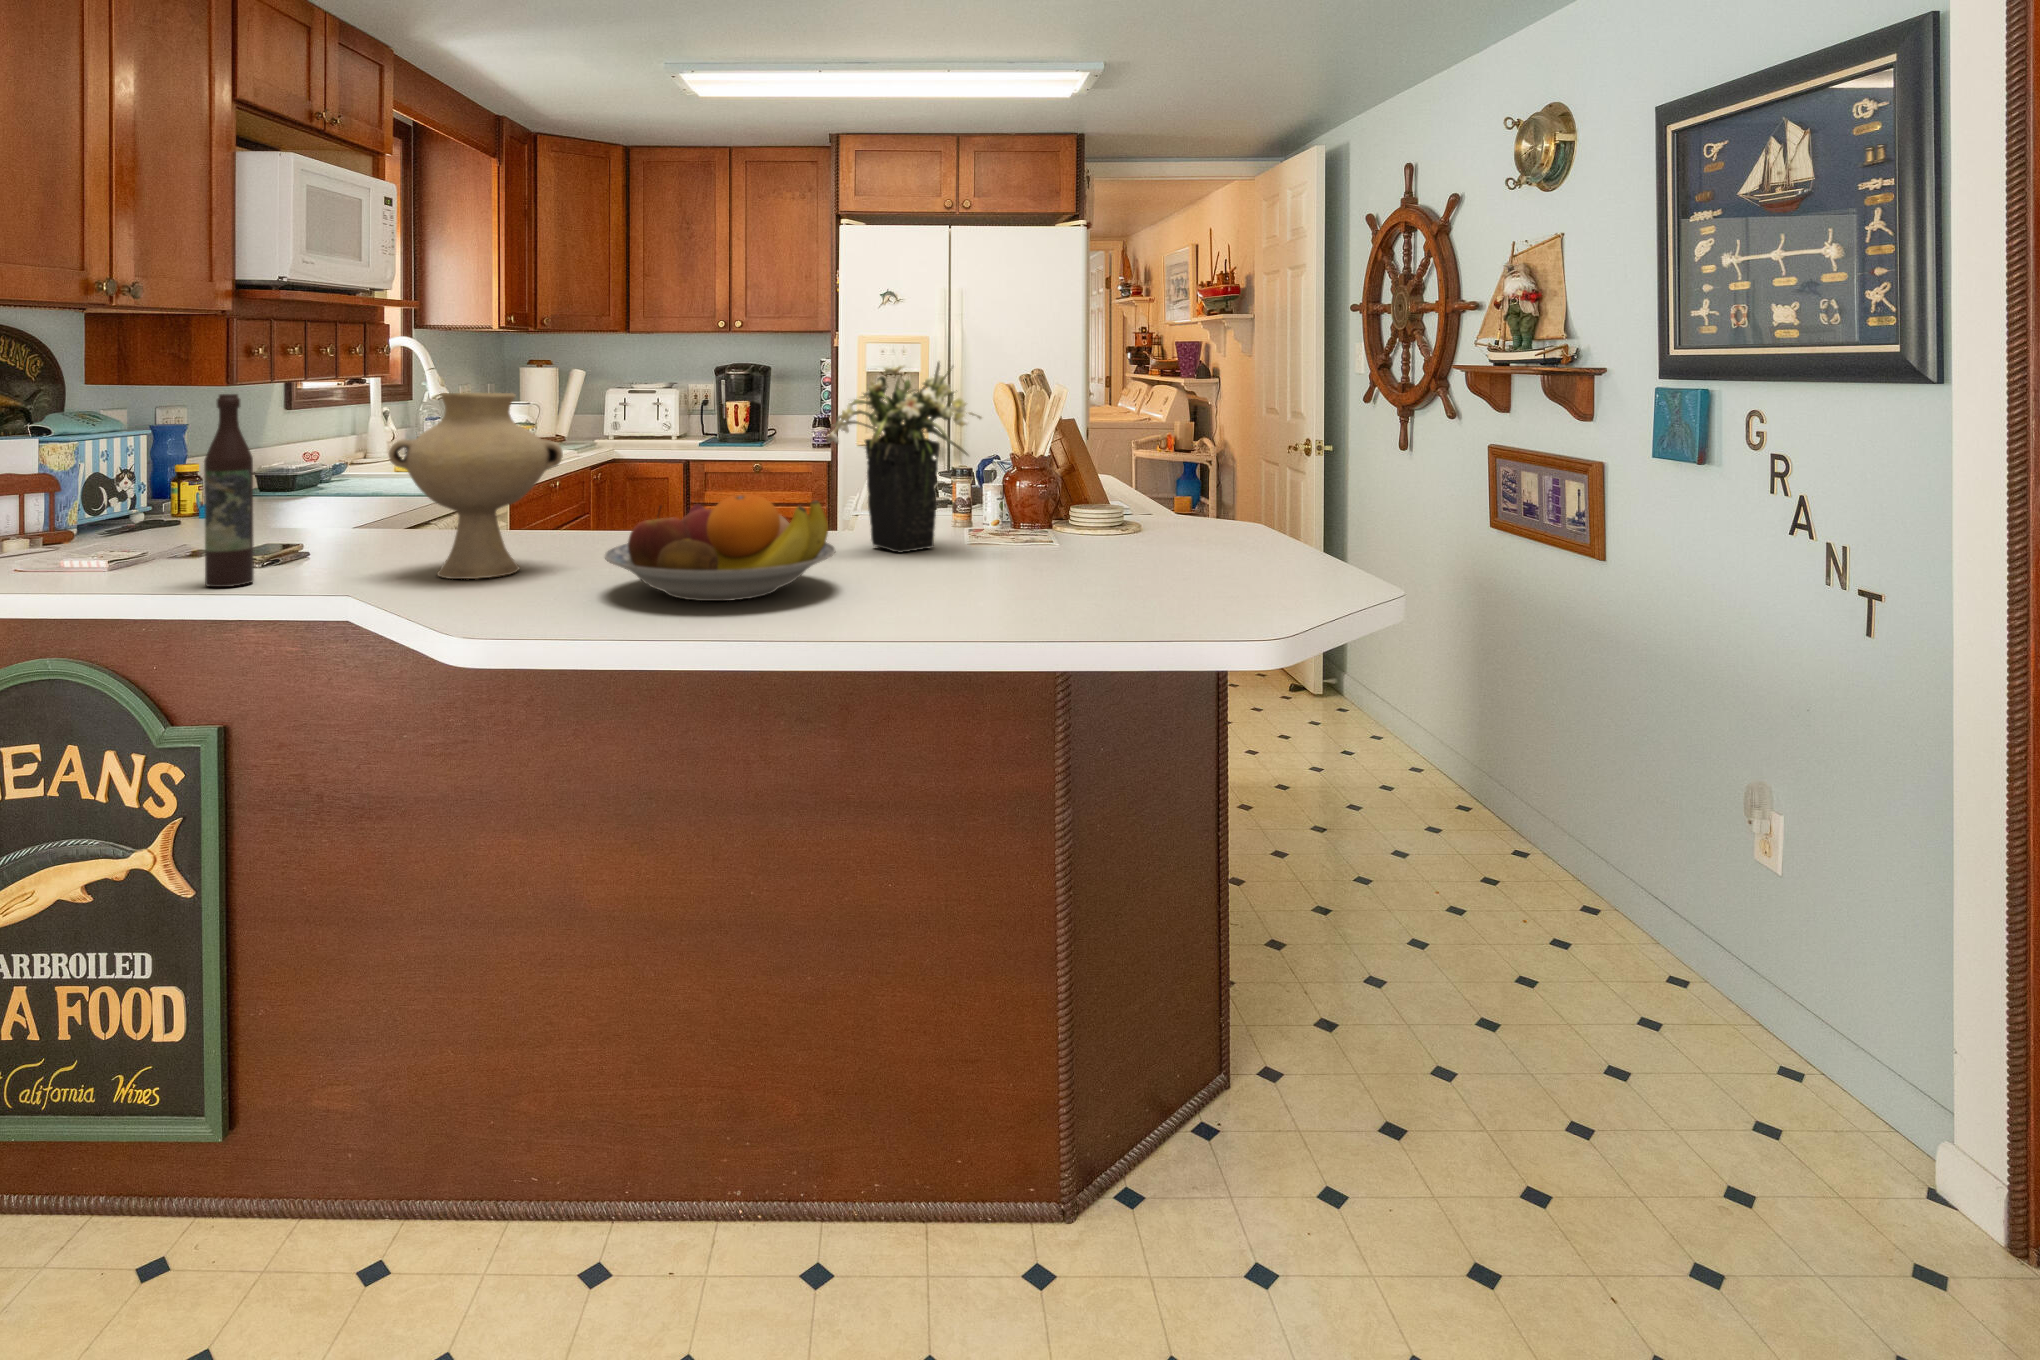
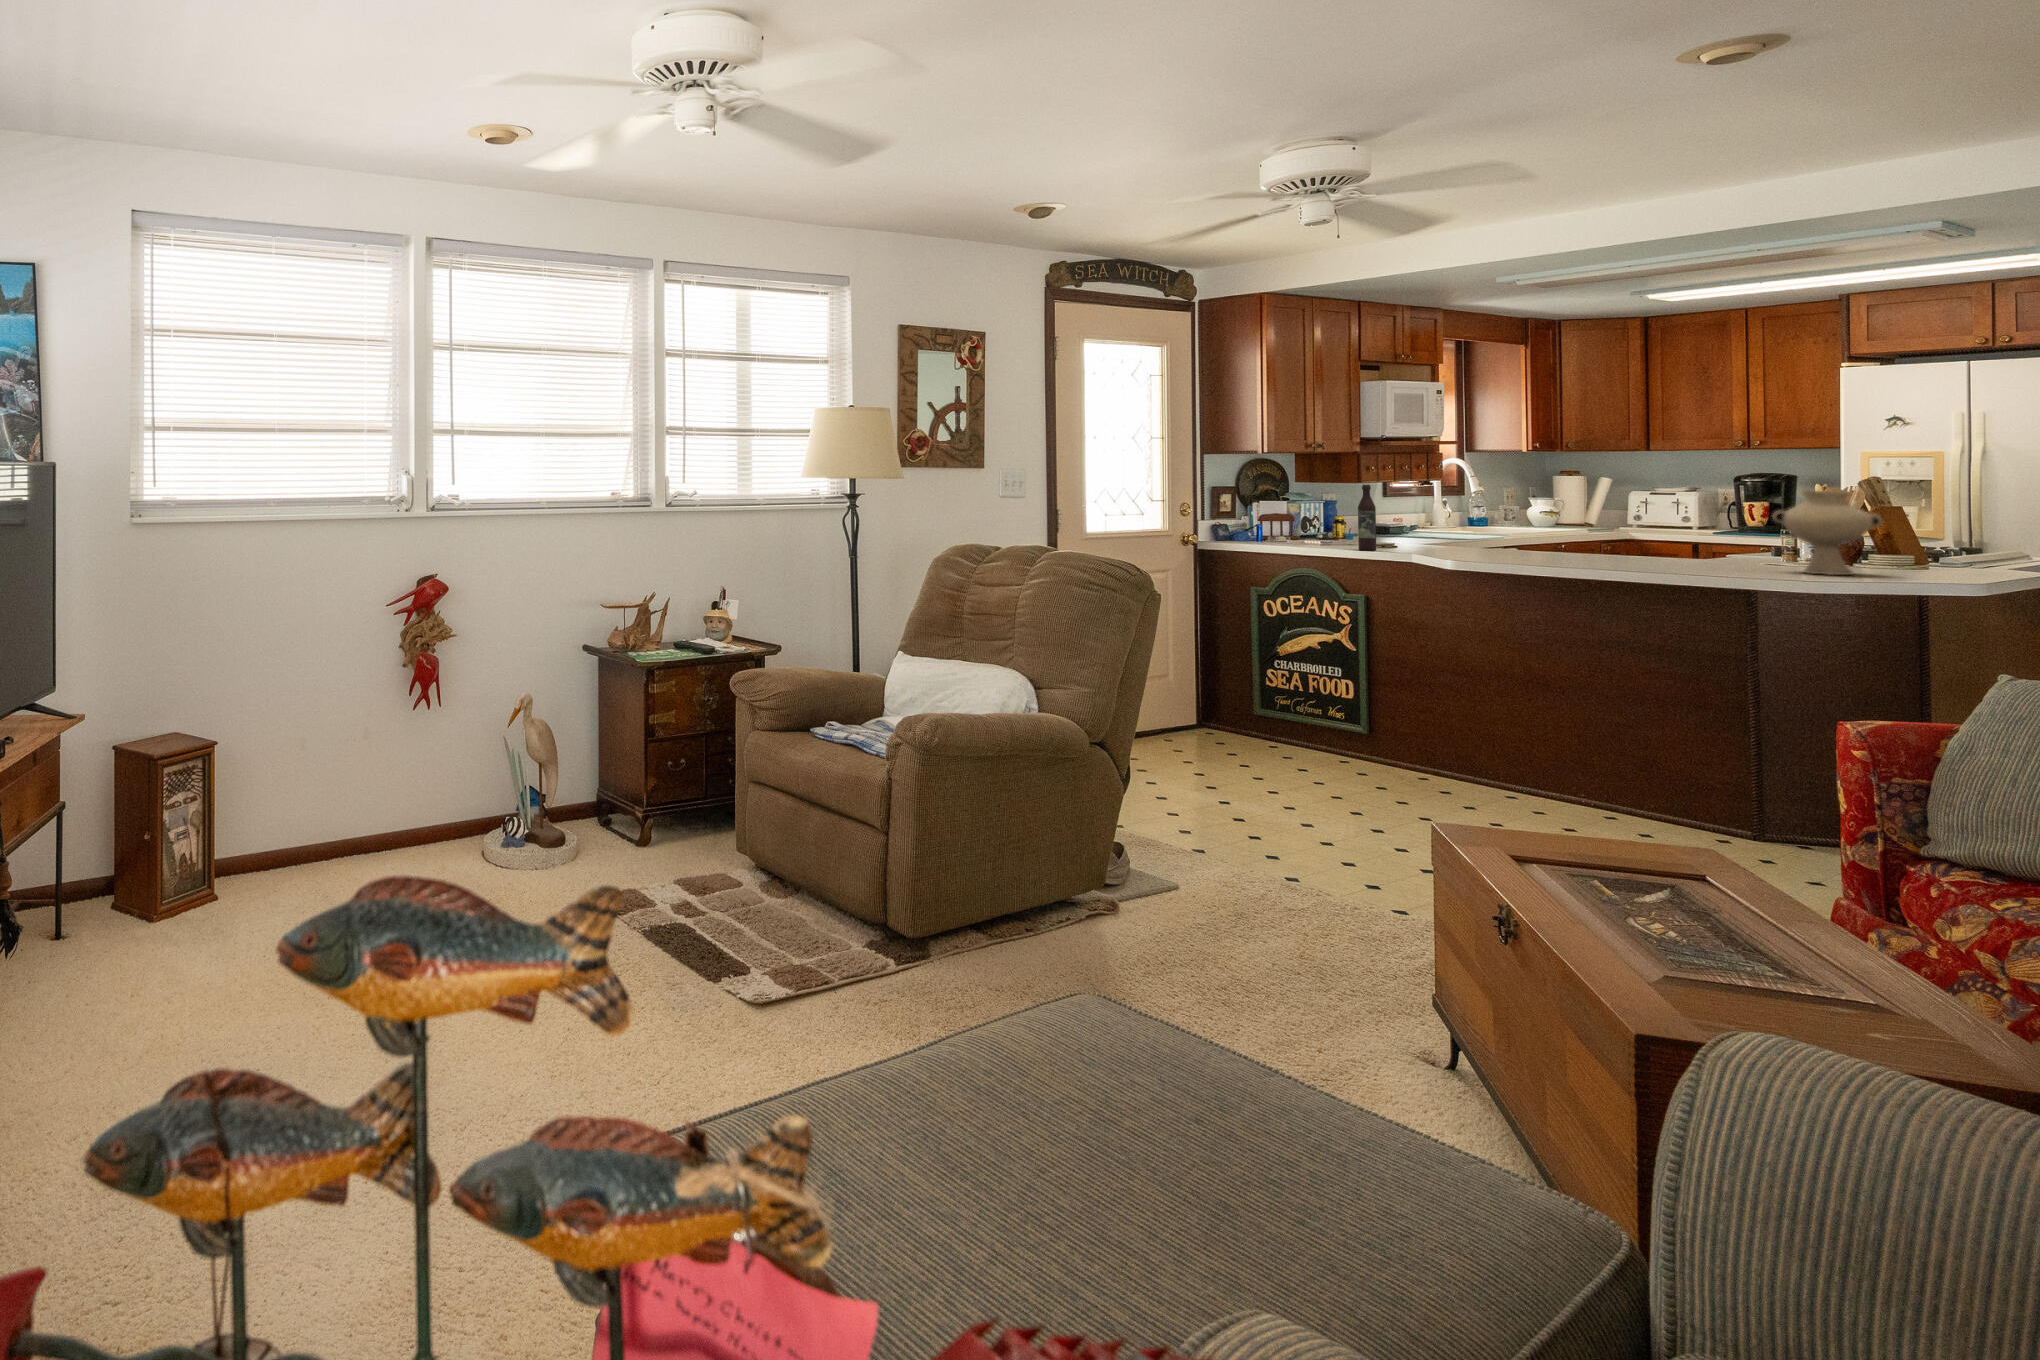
flower arrangement: present [826,362,981,553] -> none [1650,475,1750,564]
vase: present [389,393,563,579] -> present [1772,490,1882,575]
fruit bowl: present [605,494,836,601] -> none [1516,526,1631,565]

